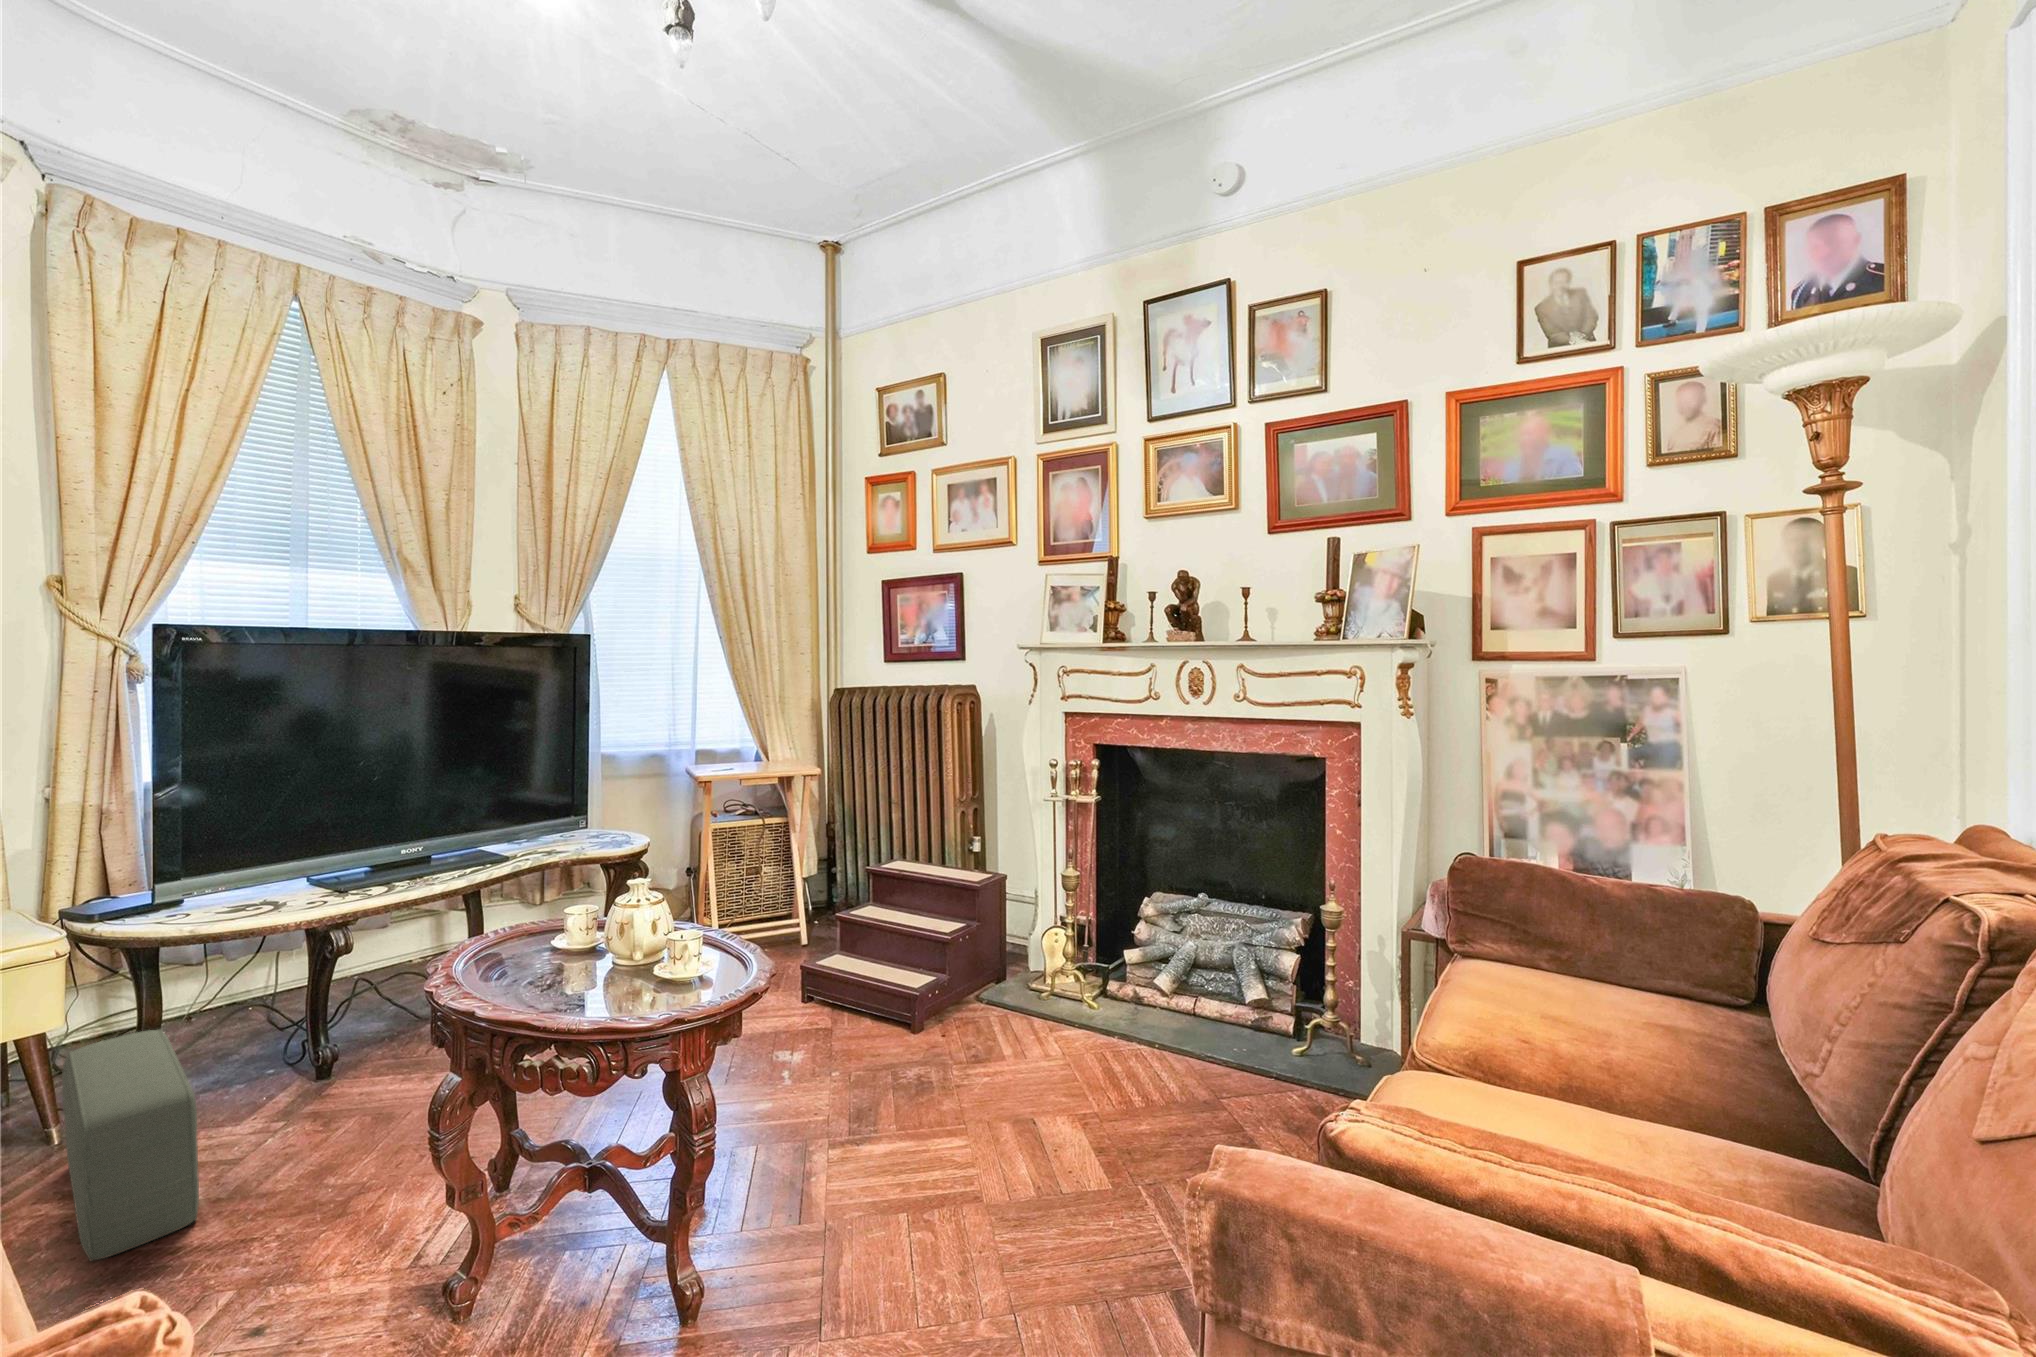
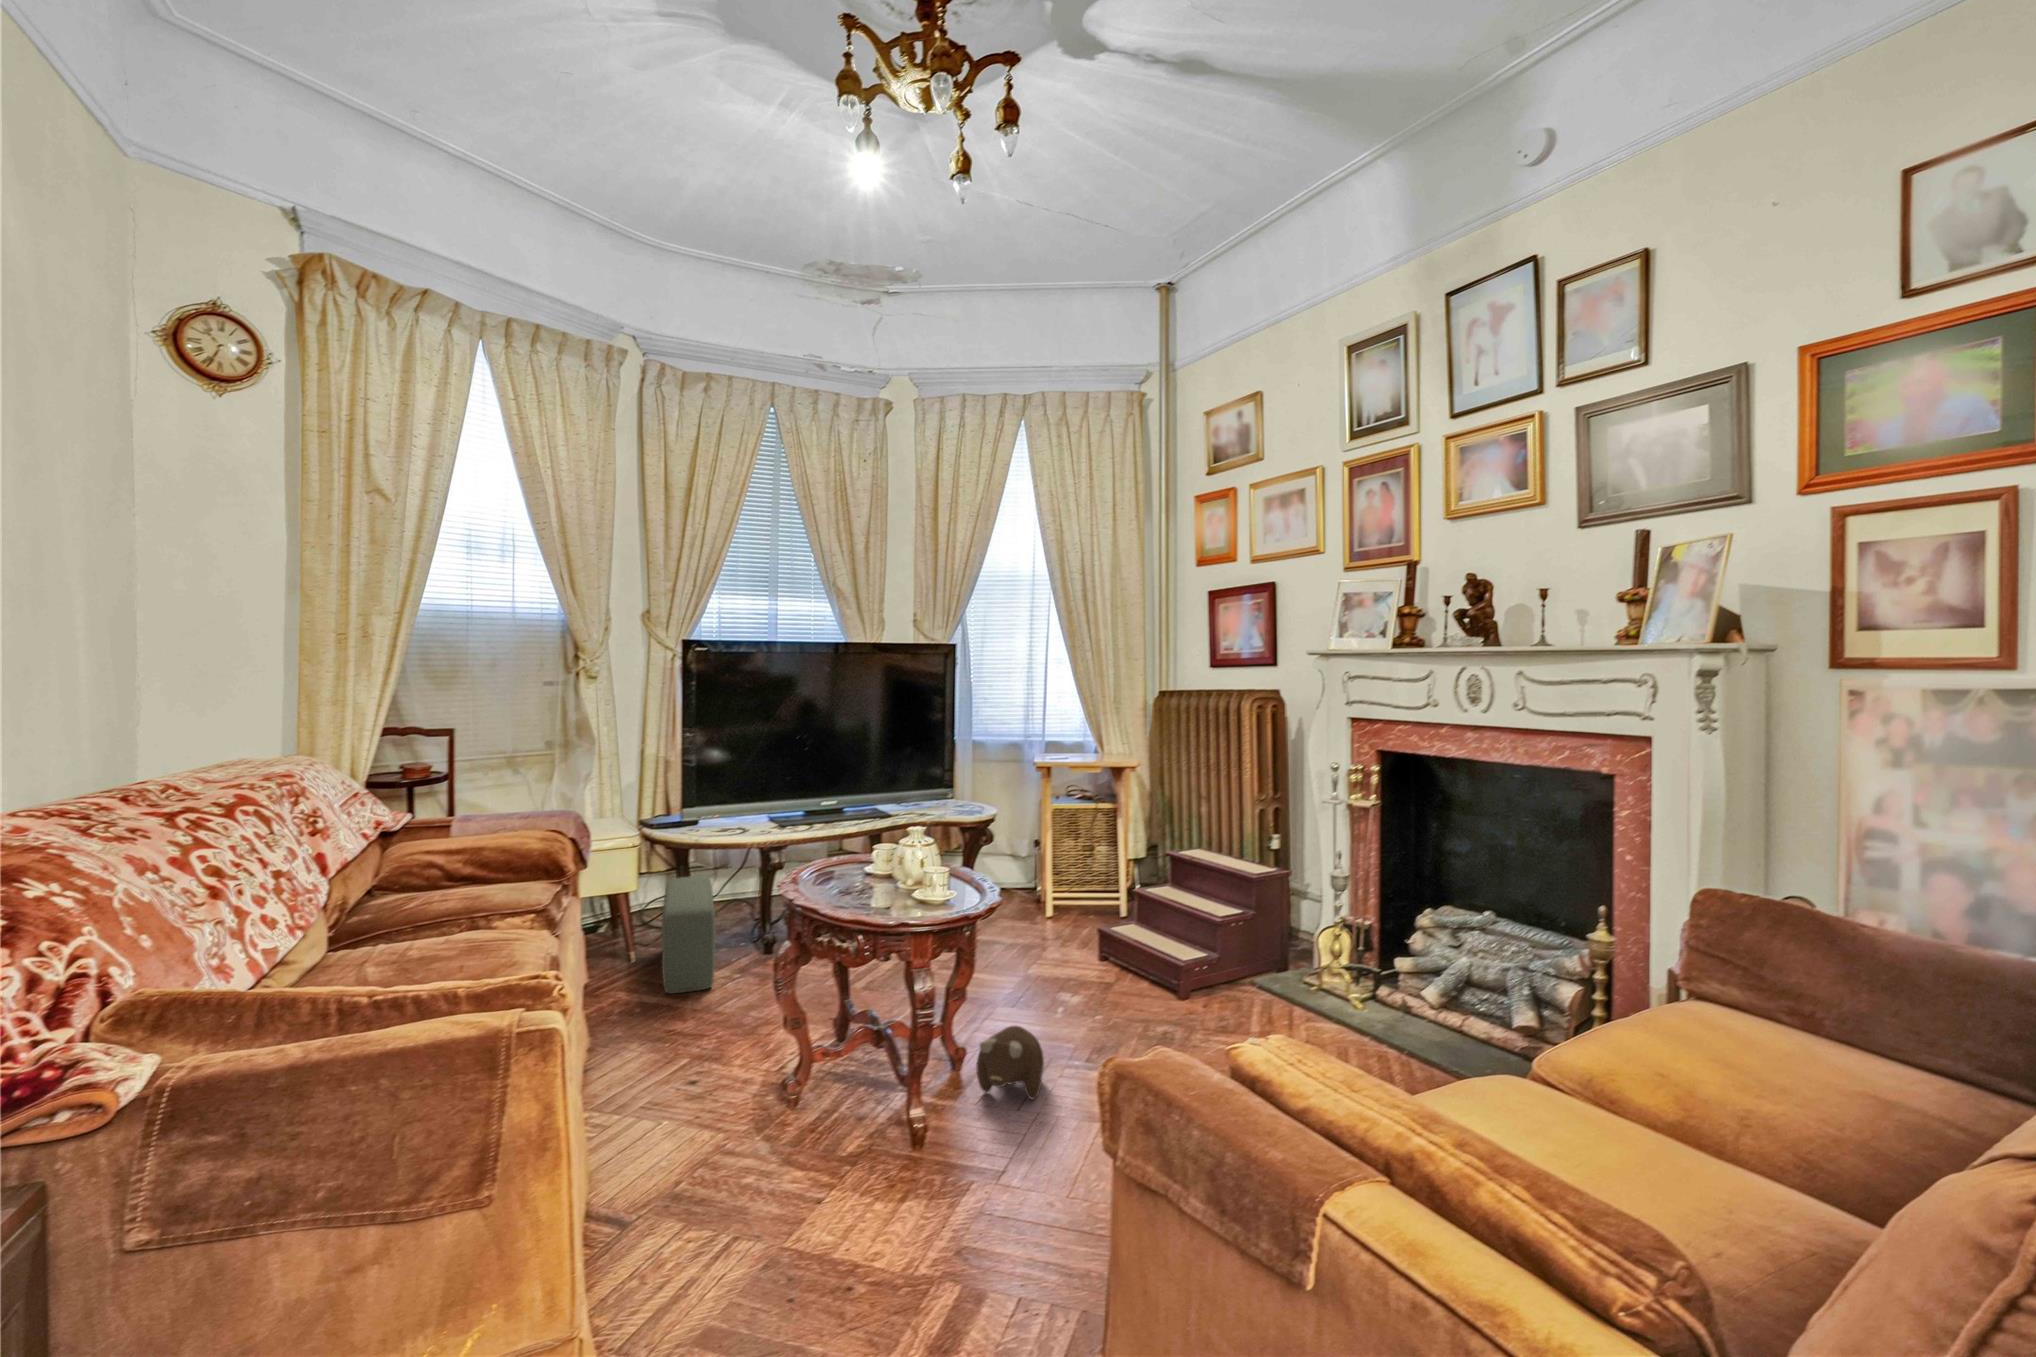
plush toy: none [743,1152,836,1259] -> present [976,1026,1044,1099]

